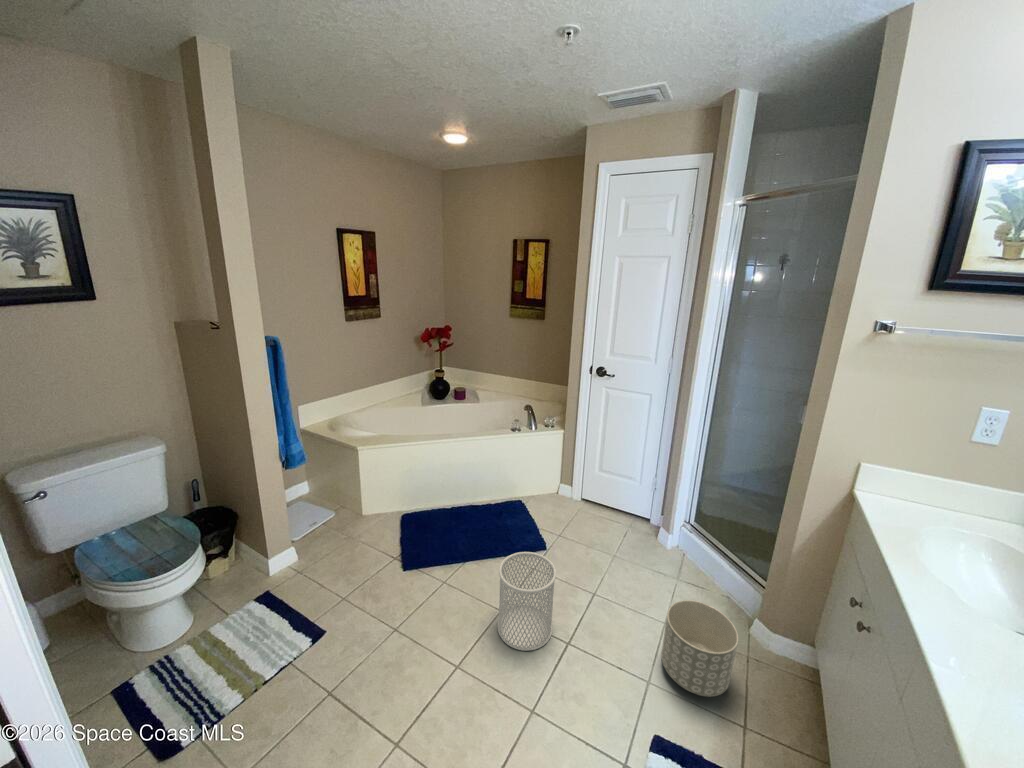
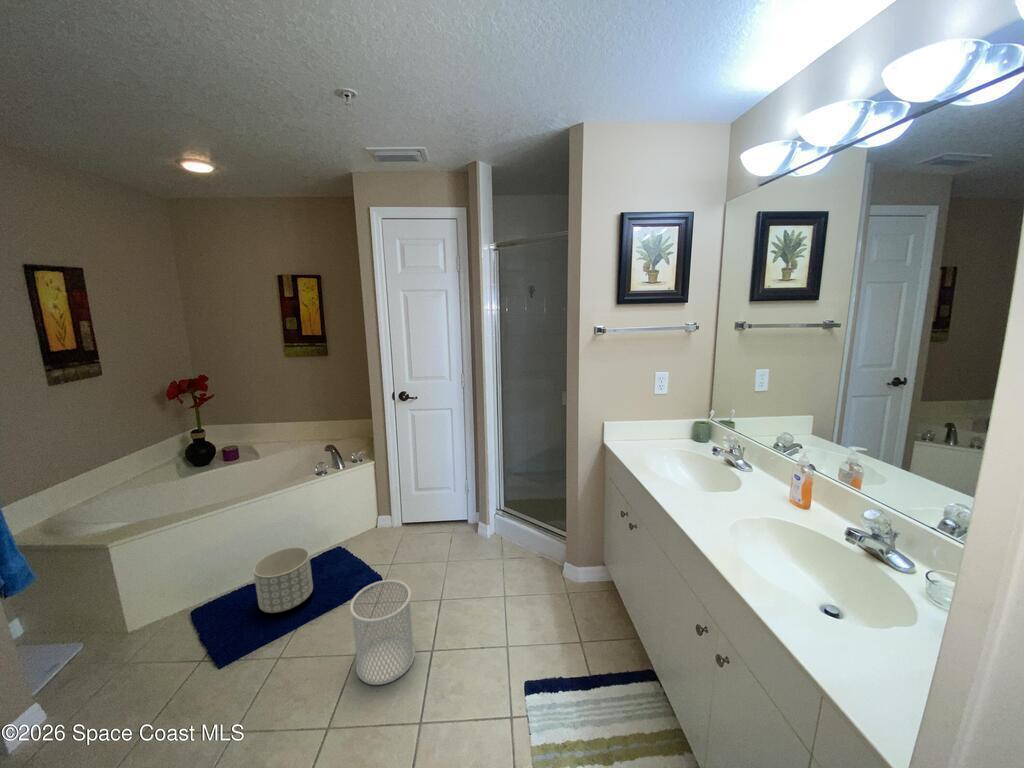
planter: present [661,600,738,697] -> present [254,547,313,613]

